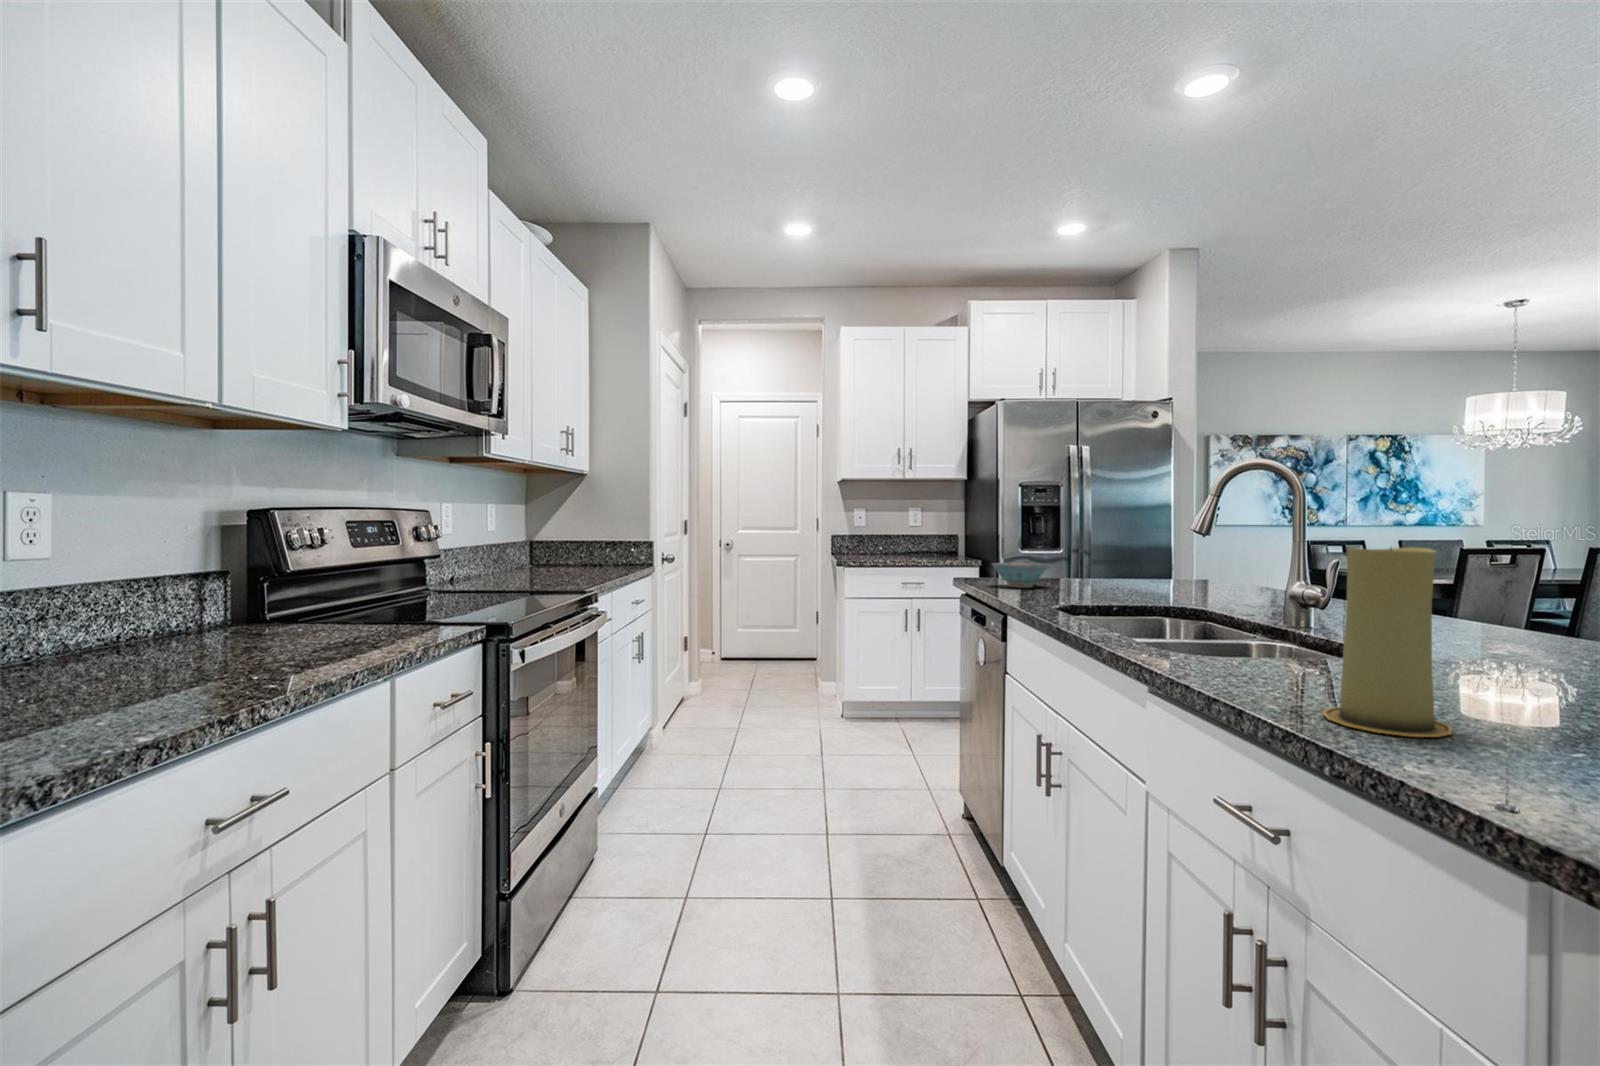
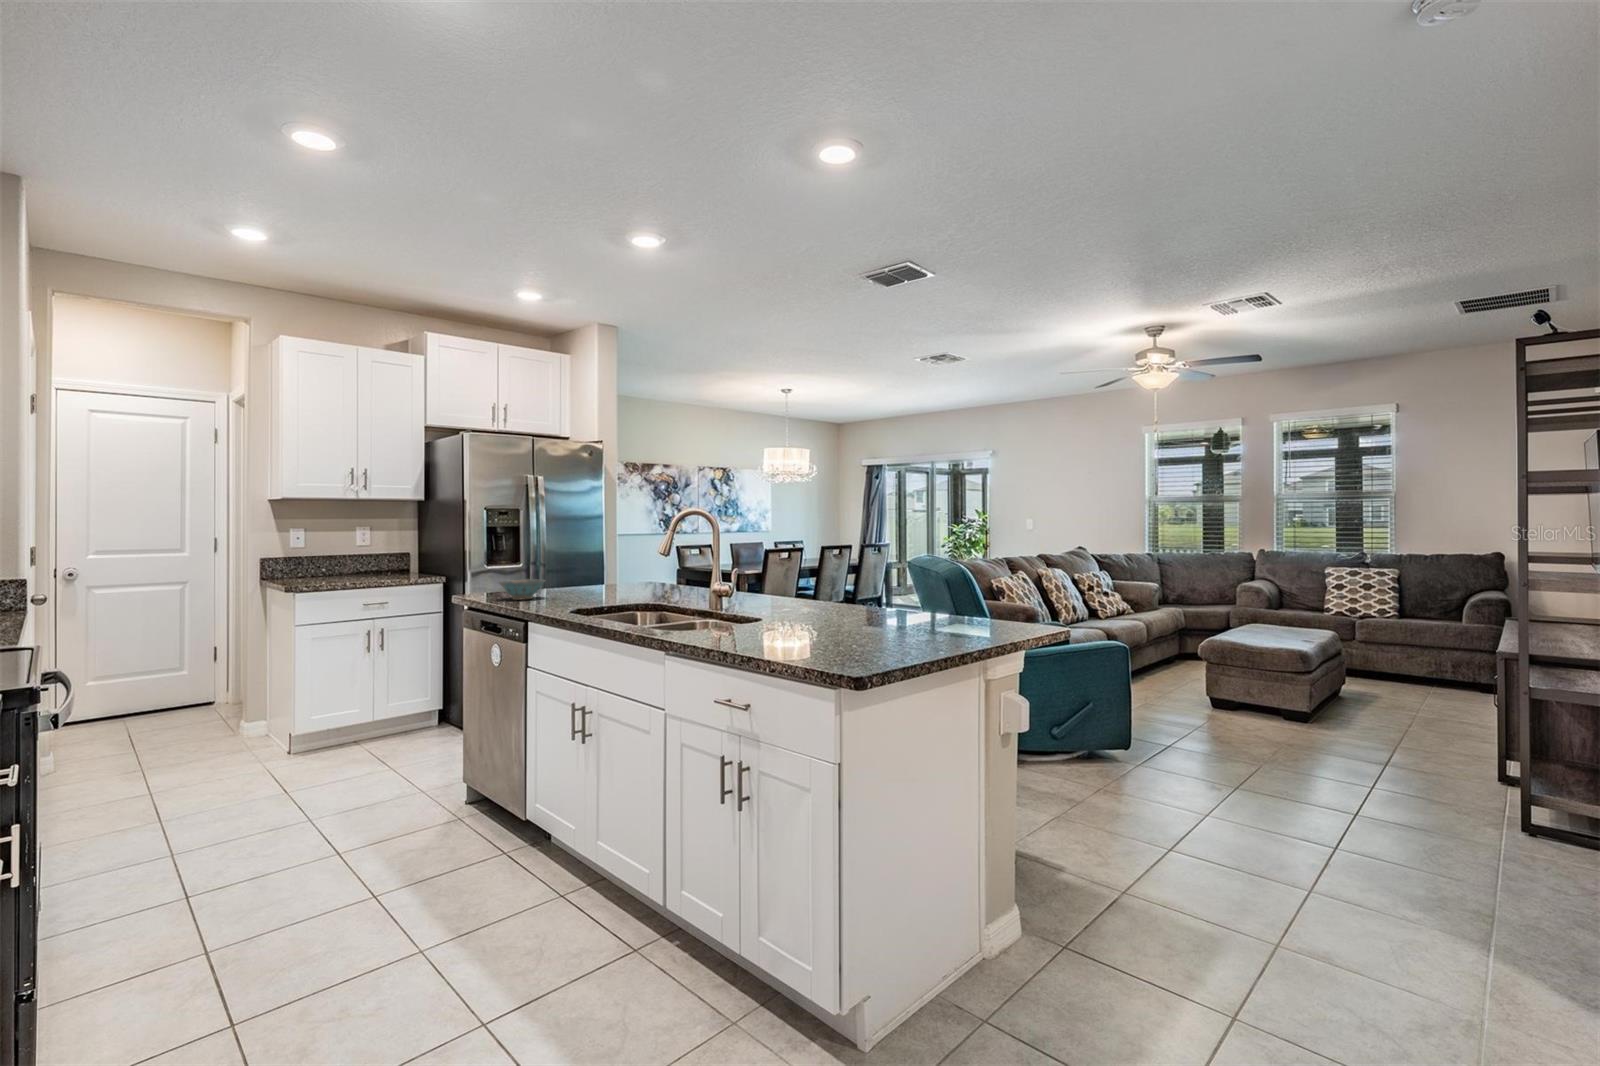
candle: present [1323,547,1452,737] -> none [753,571,795,648]

